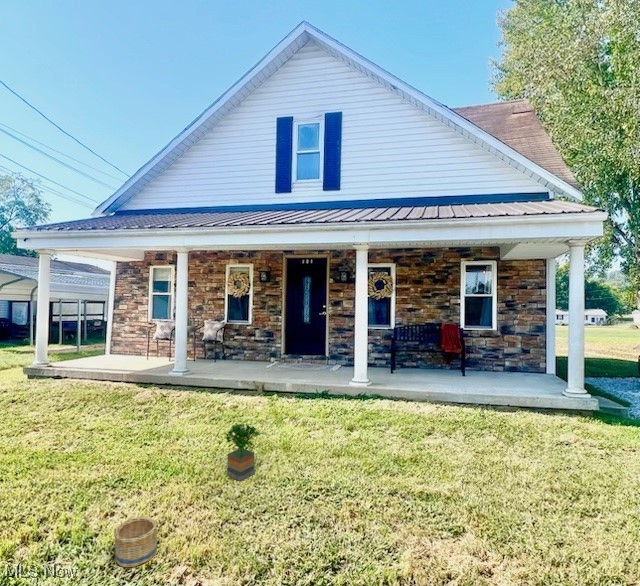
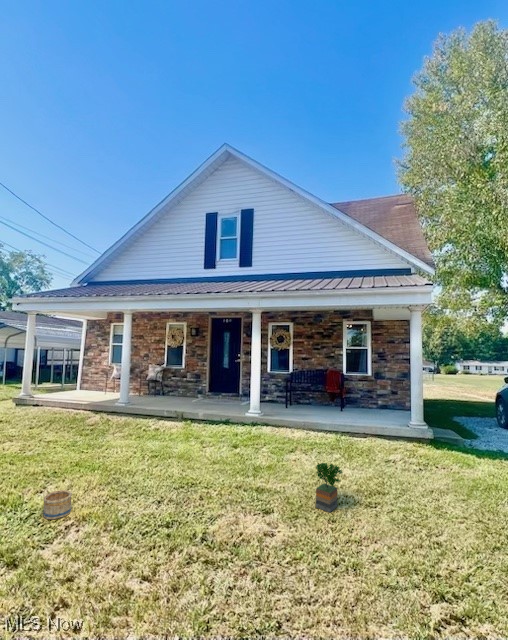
potted tree: present [226,424,260,481] -> present [316,463,342,512]

